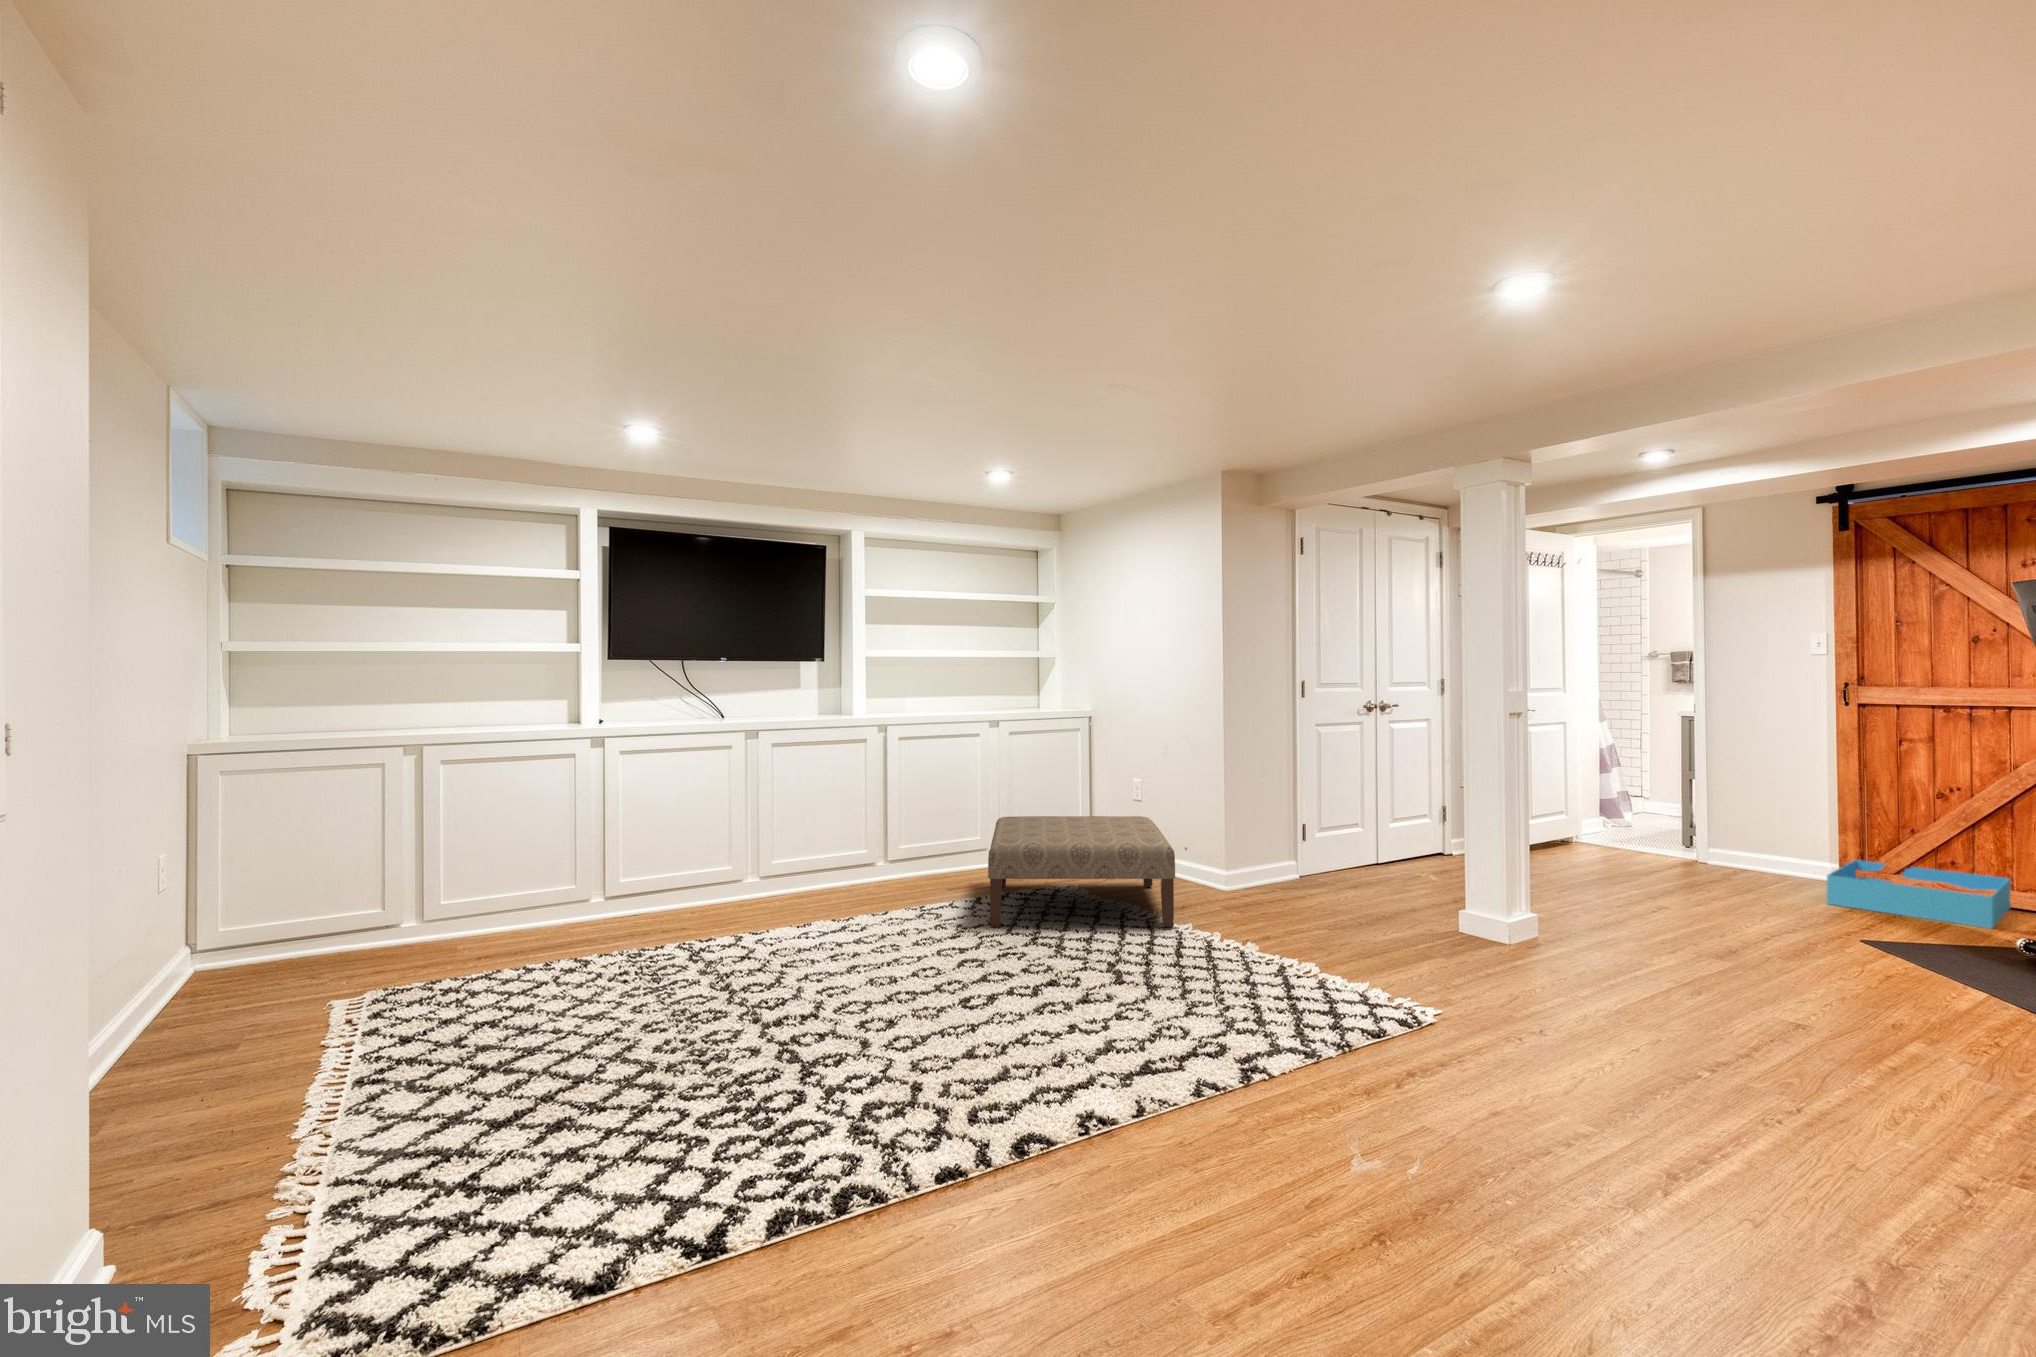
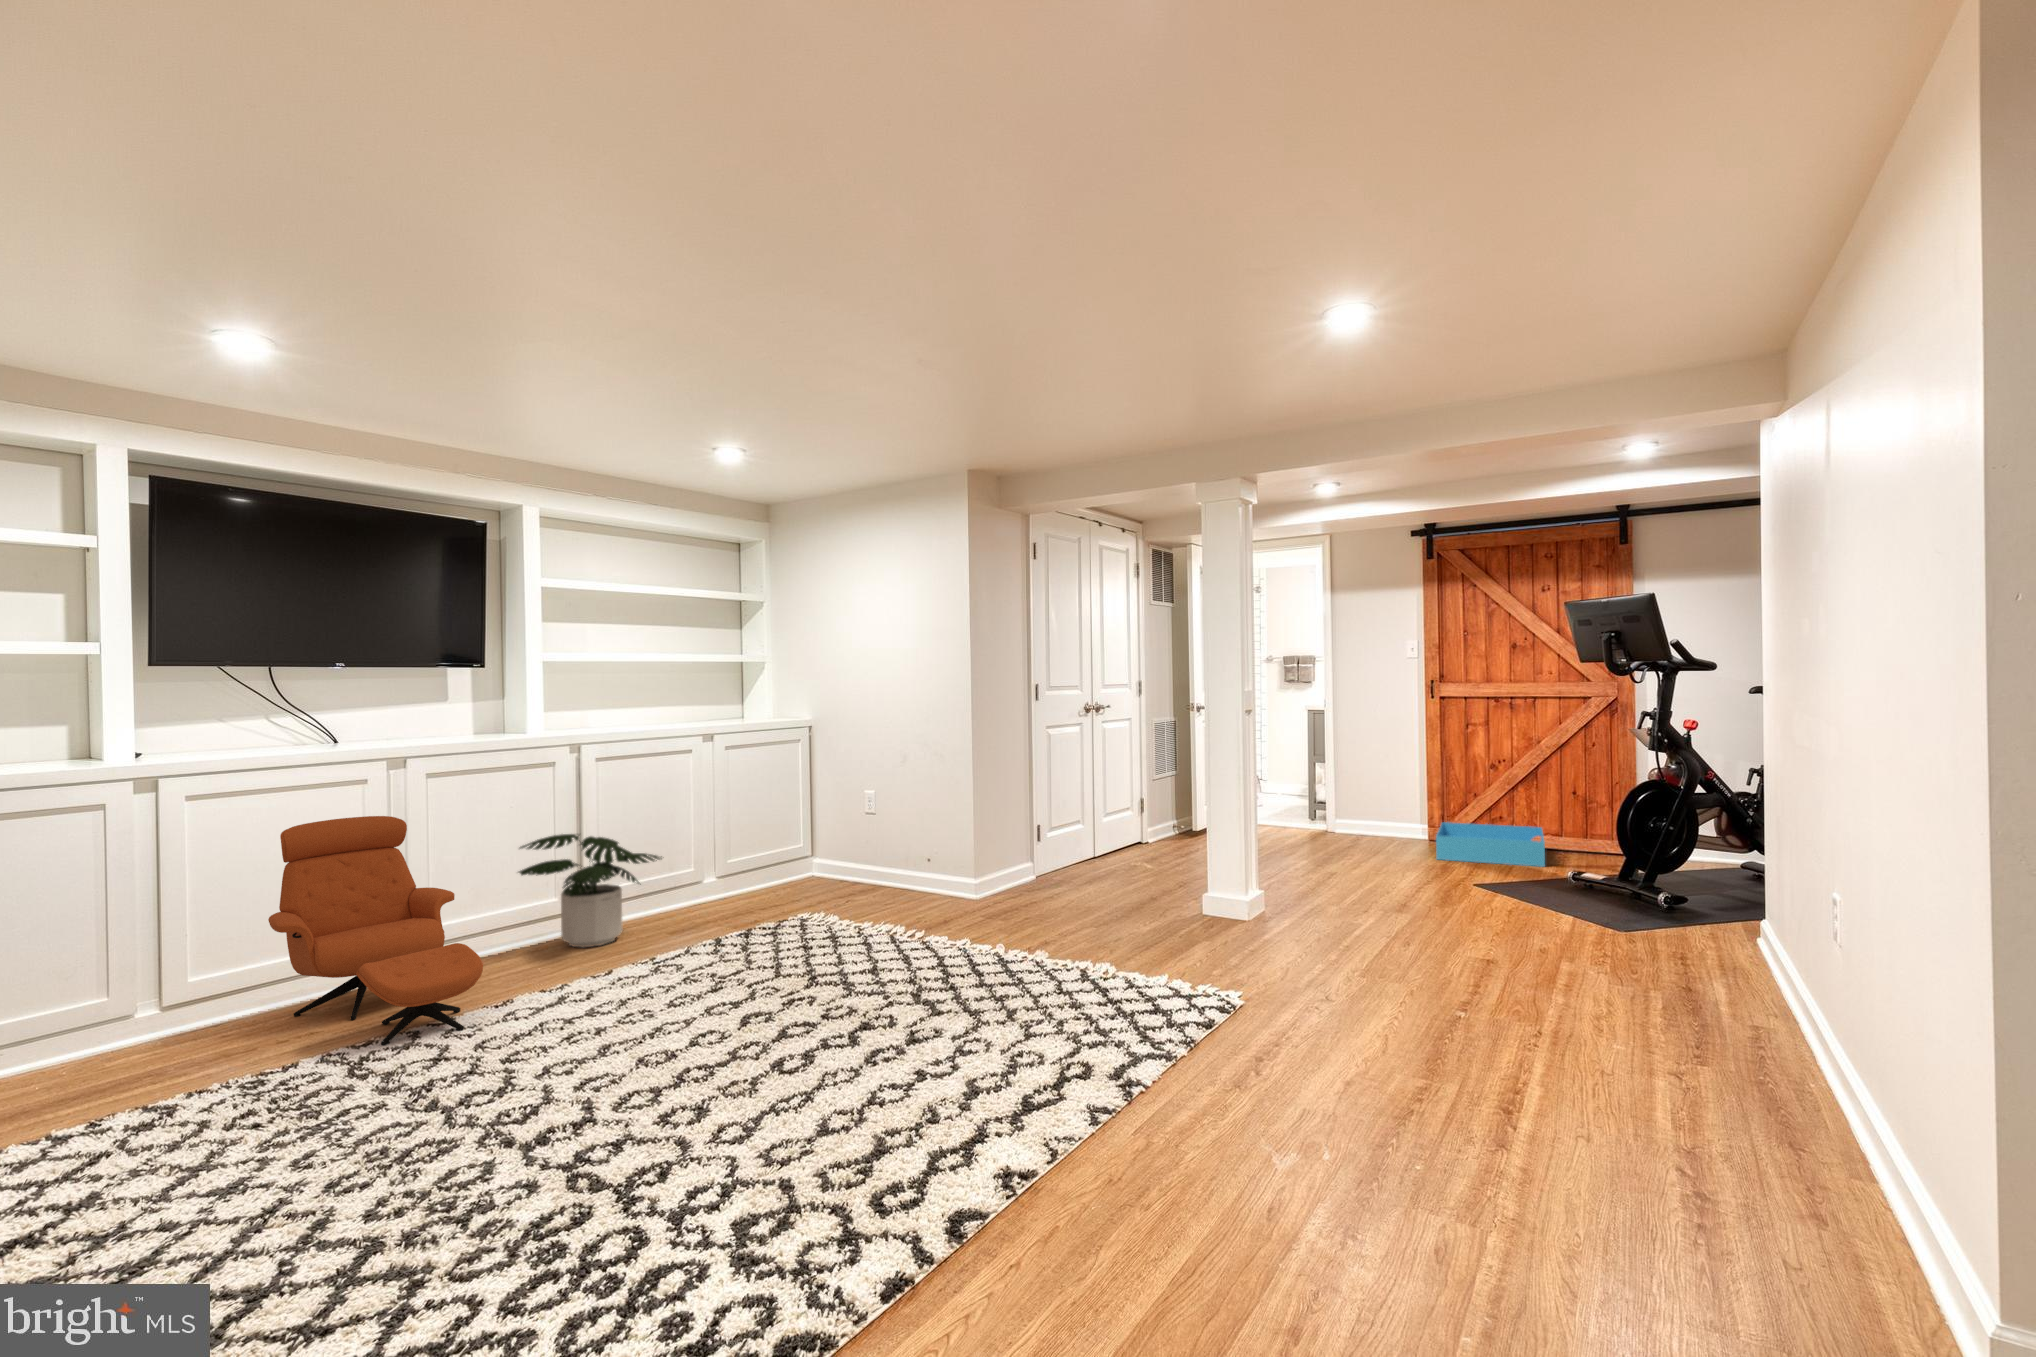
armchair: none [664,773,791,943] -> present [268,816,483,1045]
potted plant: none [838,797,952,891] -> present [519,834,662,947]
ottoman: present [988,816,1175,928] -> none [720,833,948,973]

